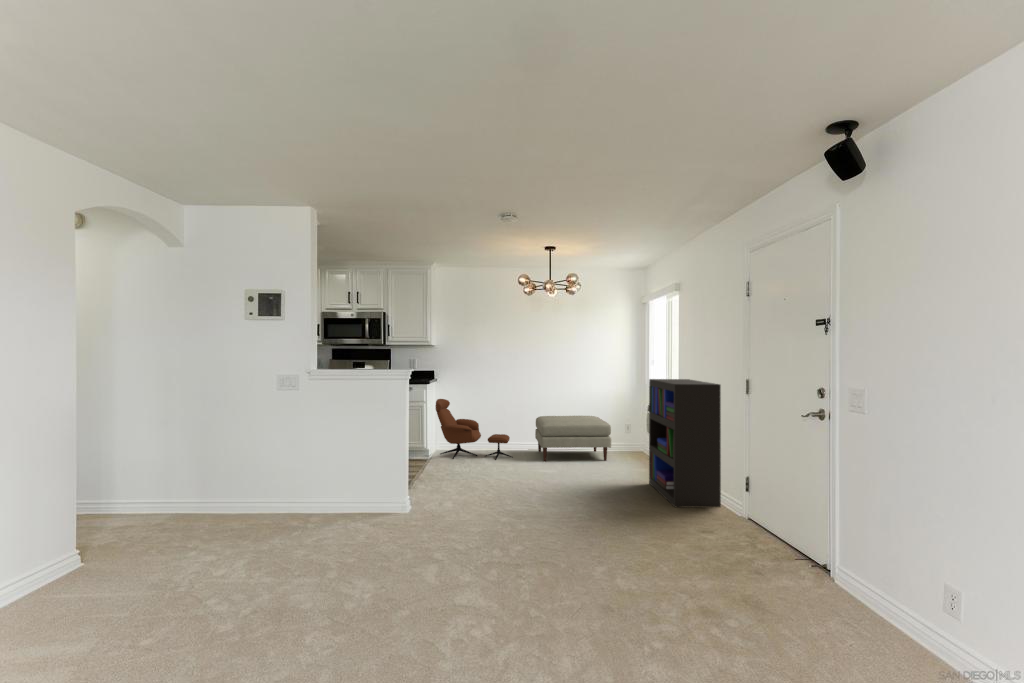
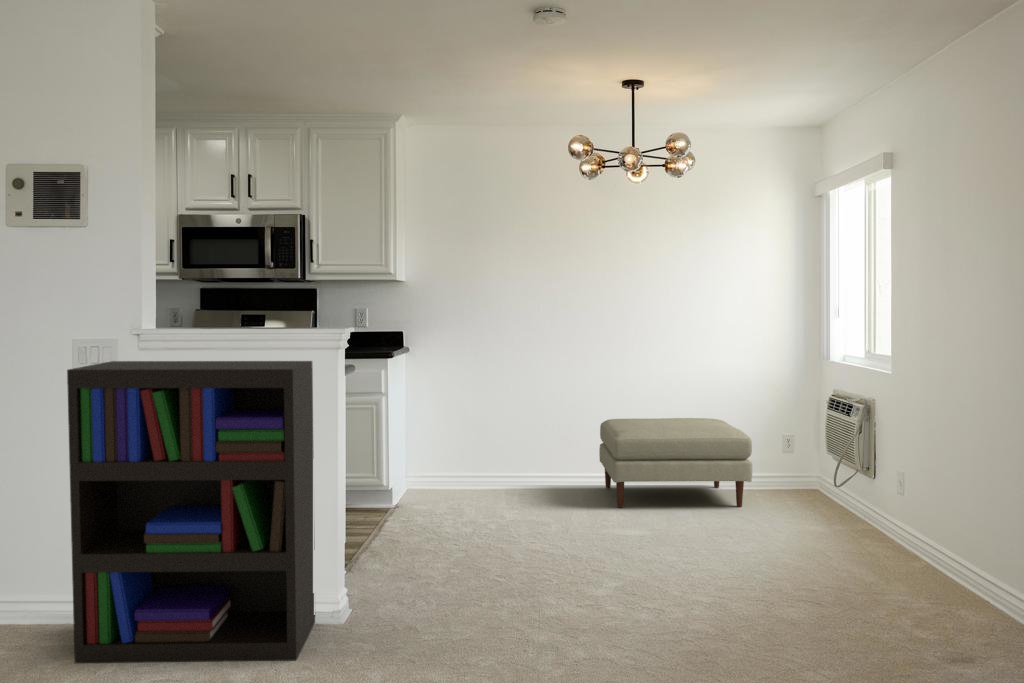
bookshelf: present [649,379,721,507] -> present [67,361,315,663]
lounge chair: present [436,399,513,460] -> none [404,385,557,505]

